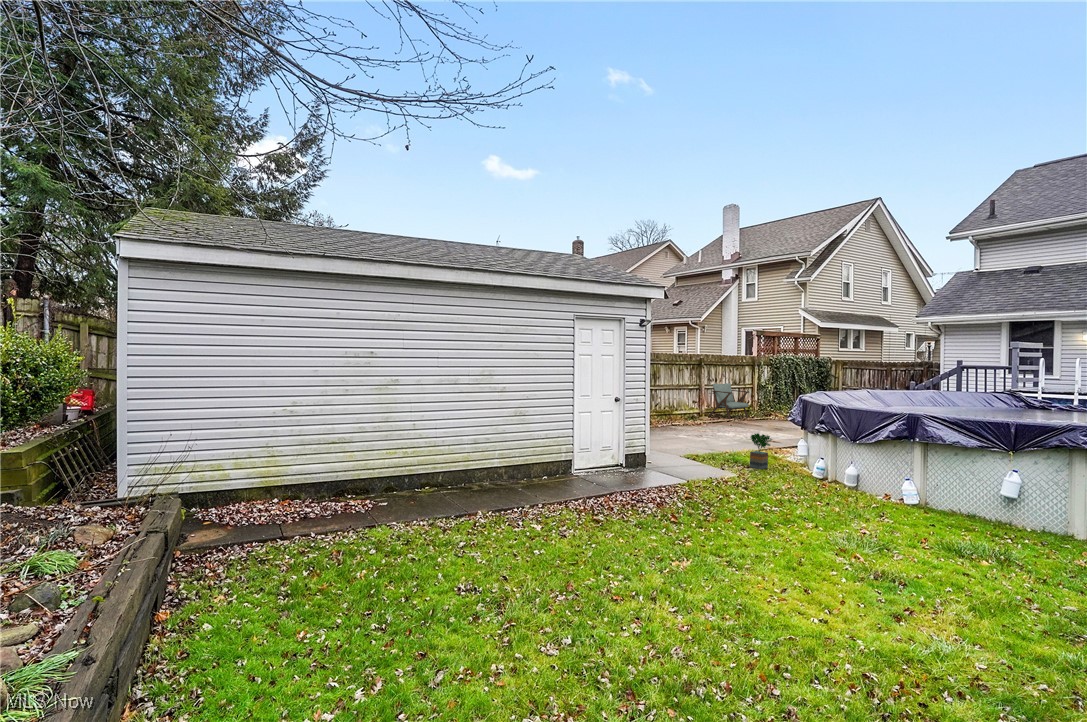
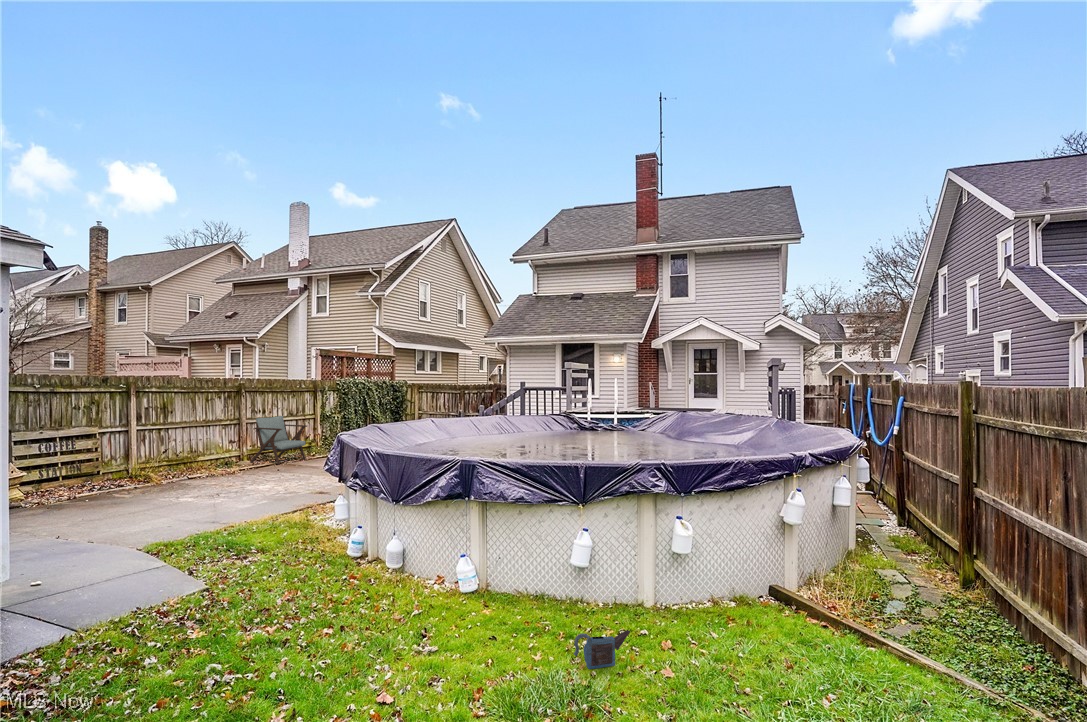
potted tree: present [750,433,772,469] -> none [253,502,293,562]
watering can: none [996,527,1049,554] -> present [574,630,630,669]

